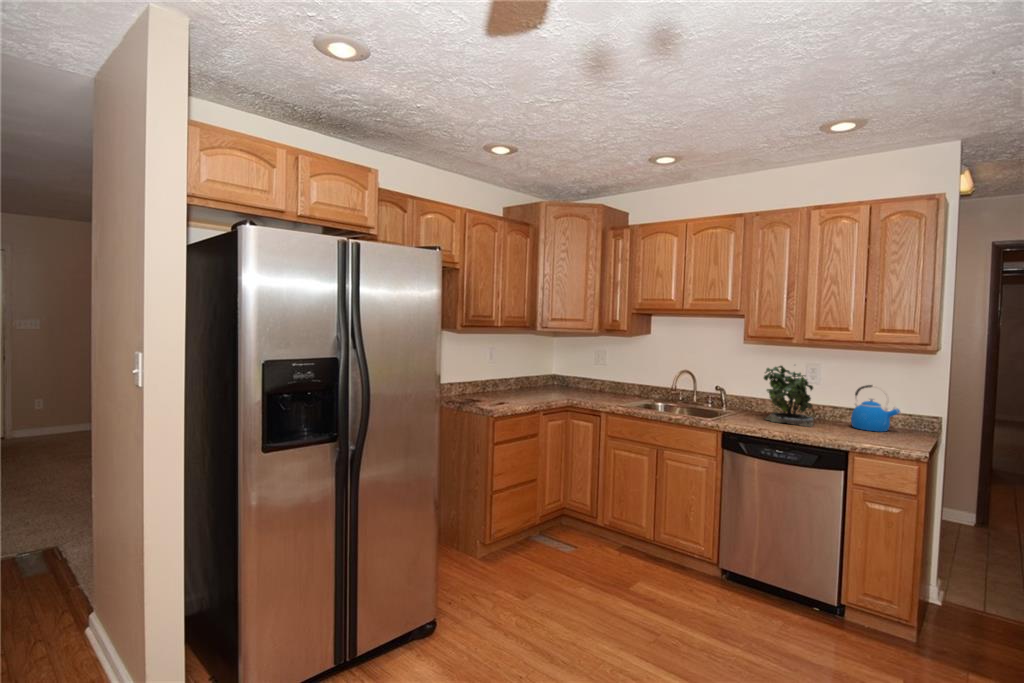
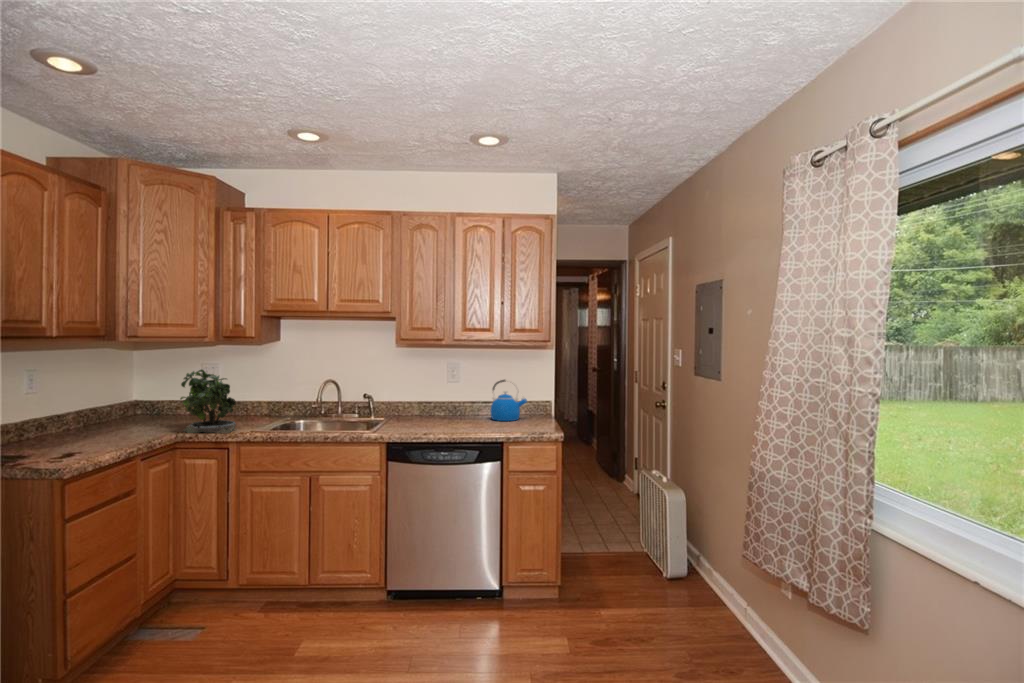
potted plant: present [764,366,814,427] -> present [180,370,236,433]

